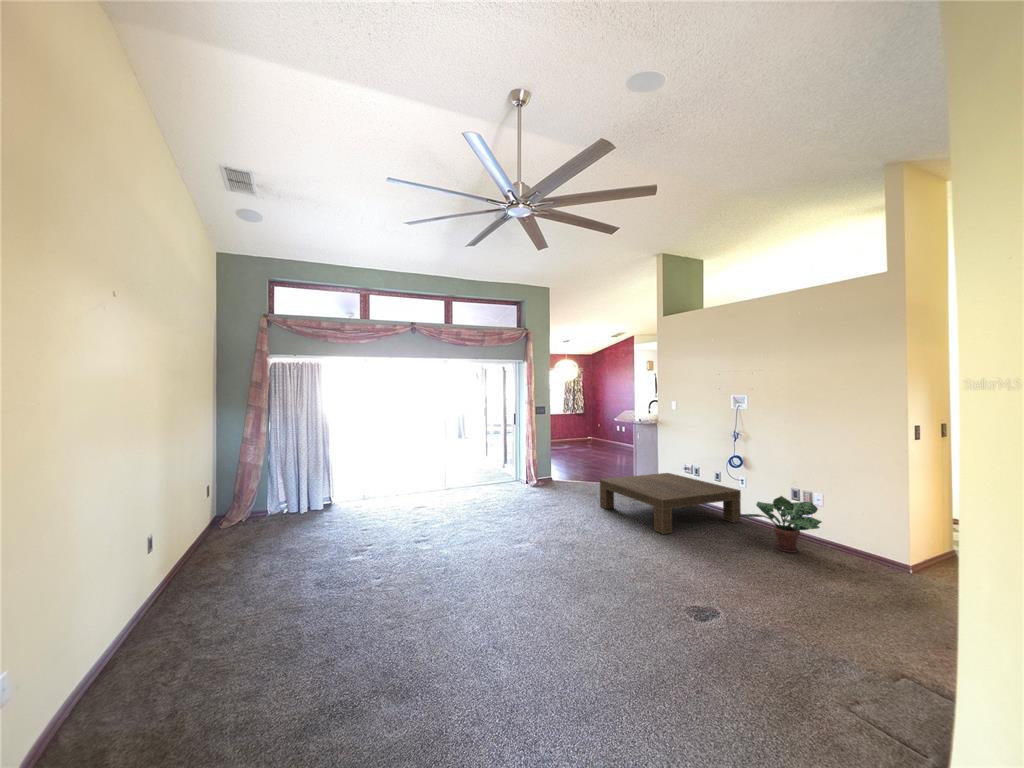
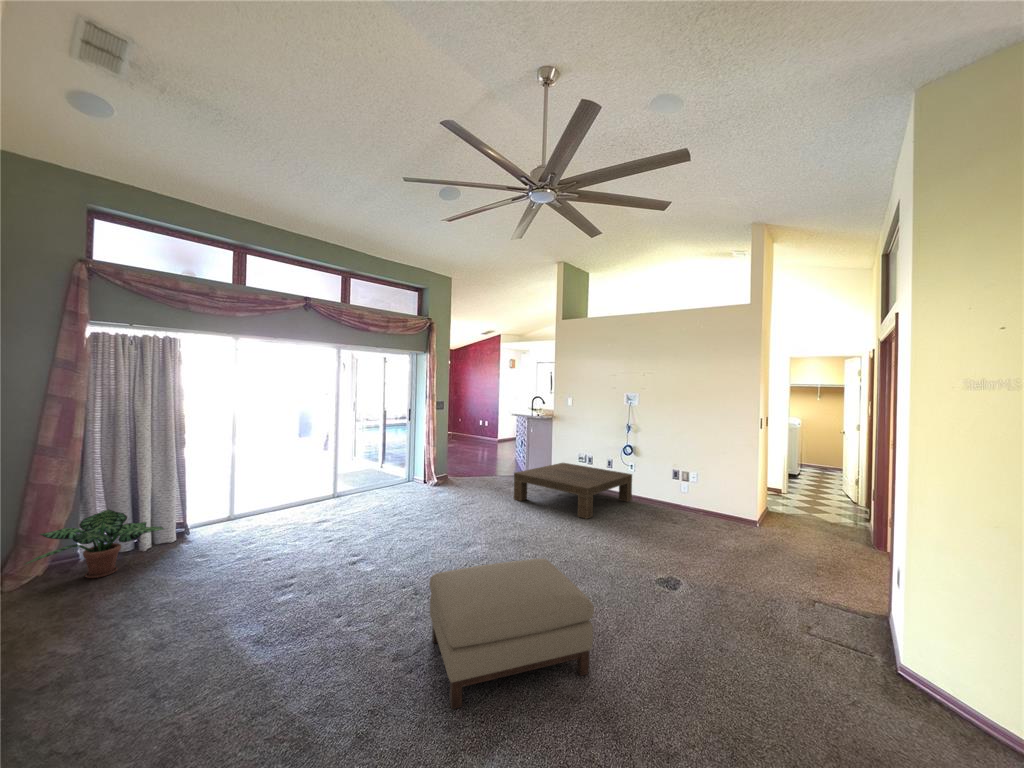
potted plant: present [736,496,822,553] -> present [25,509,164,578]
ottoman: none [392,553,536,669] -> present [429,559,594,709]

